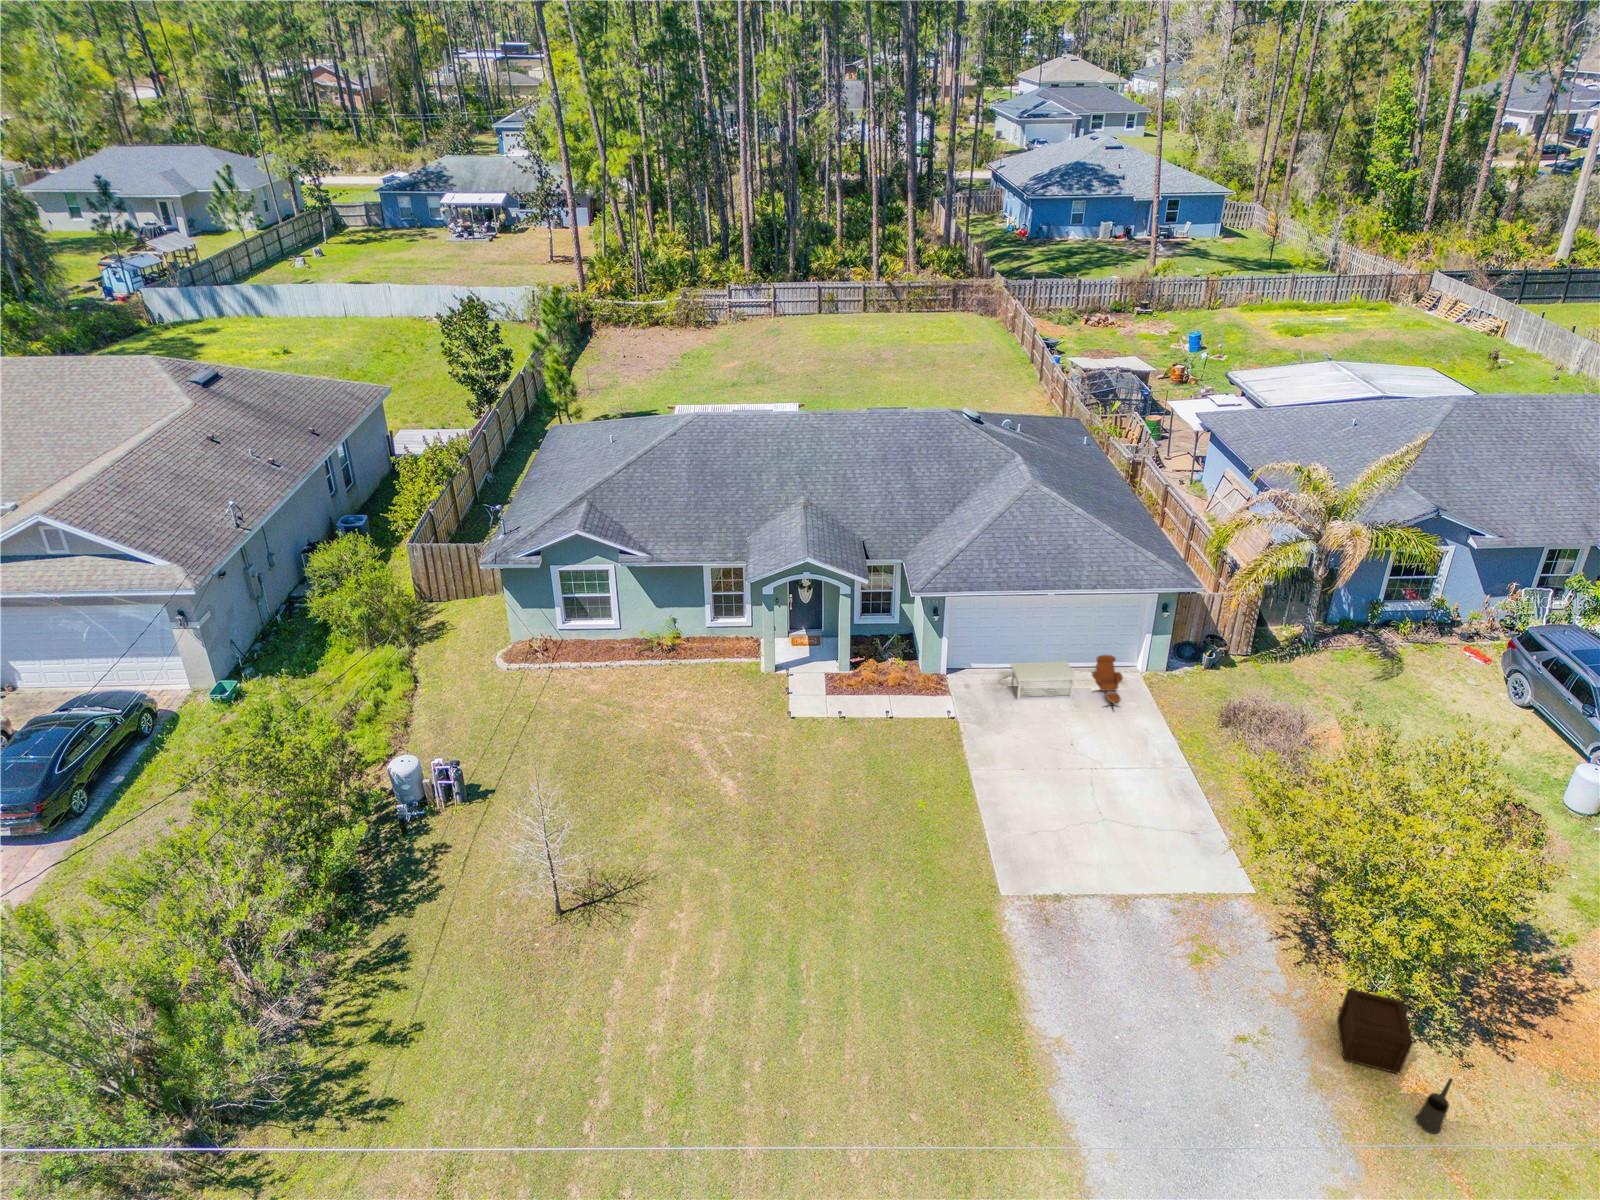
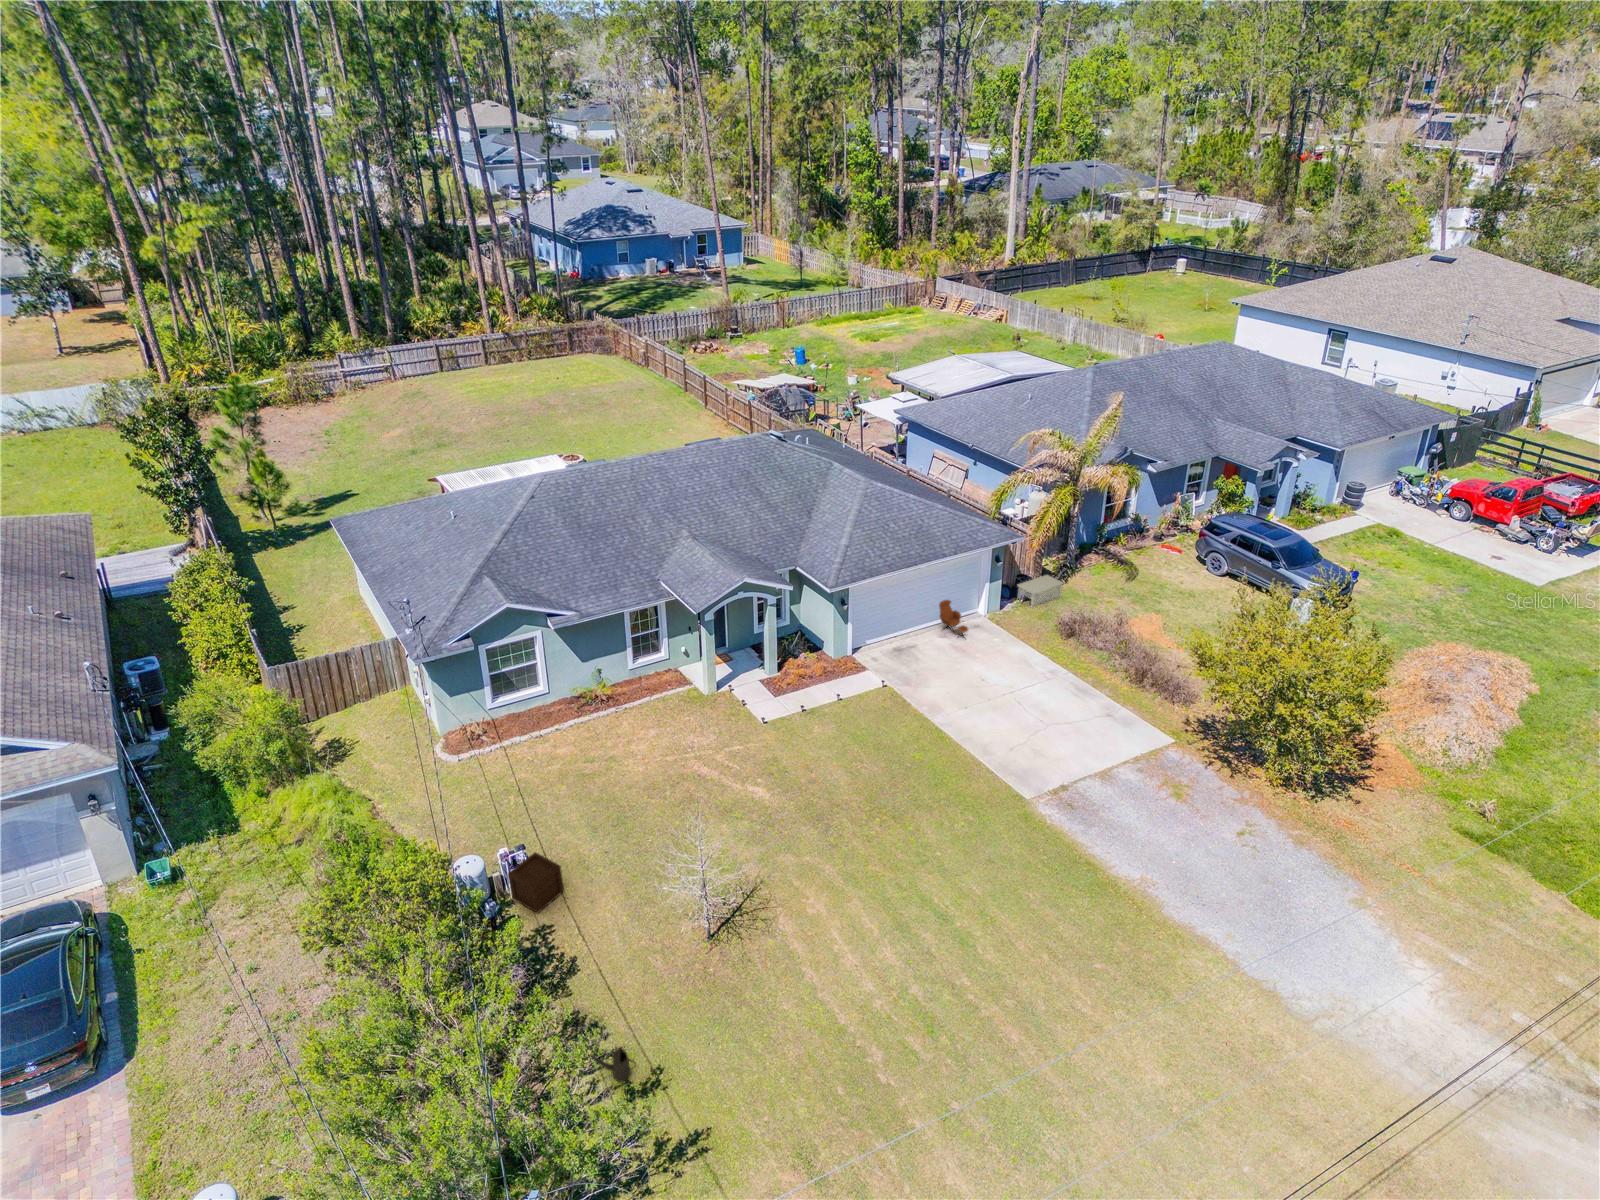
storage bench: present [1011,661,1076,699] -> present [1017,575,1063,608]
wooden crate: present [1337,989,1413,1073] -> present [508,852,564,913]
watering can: present [1416,1078,1453,1134] -> present [590,1047,635,1082]

